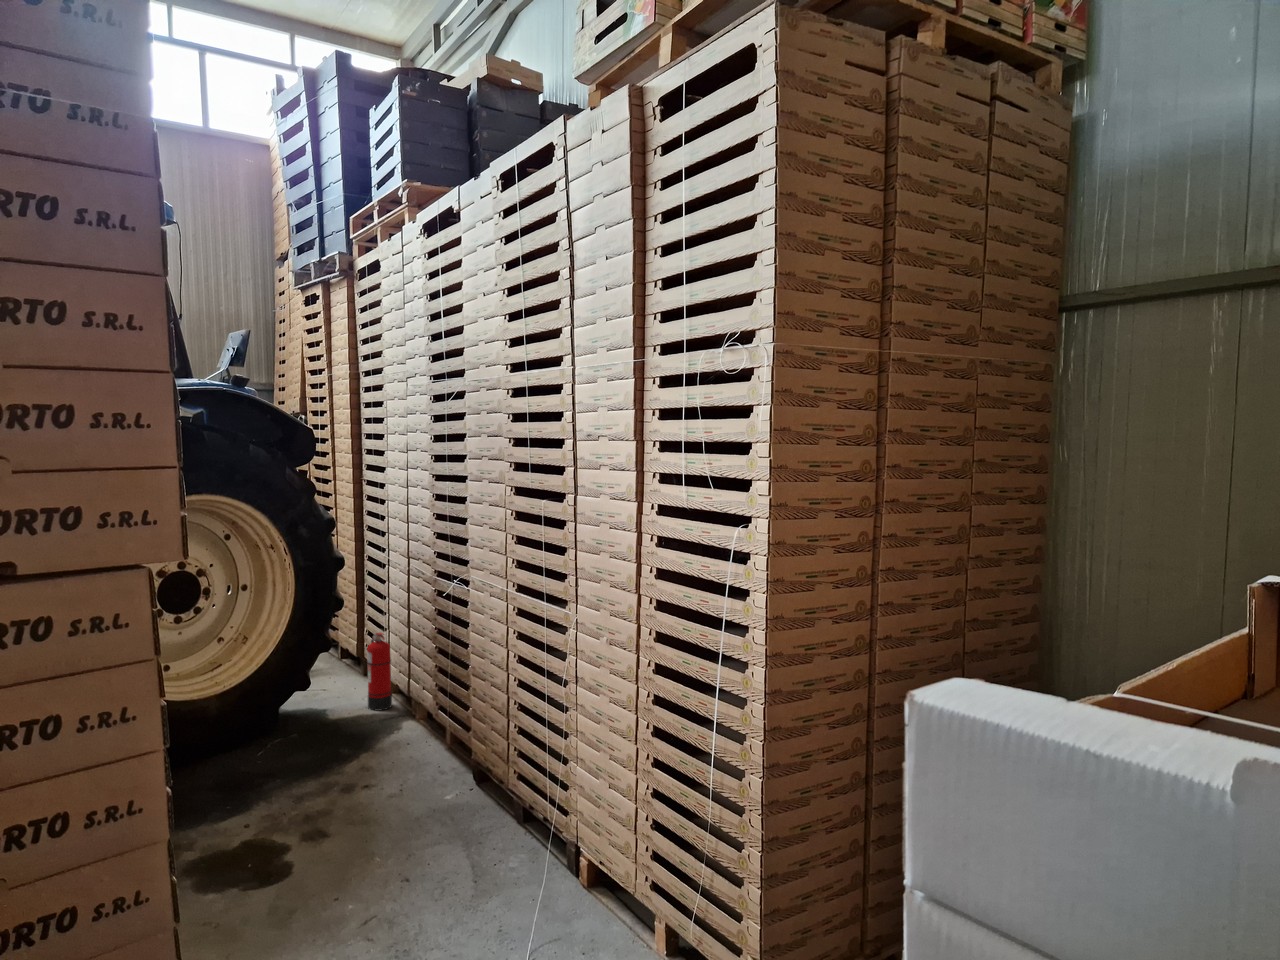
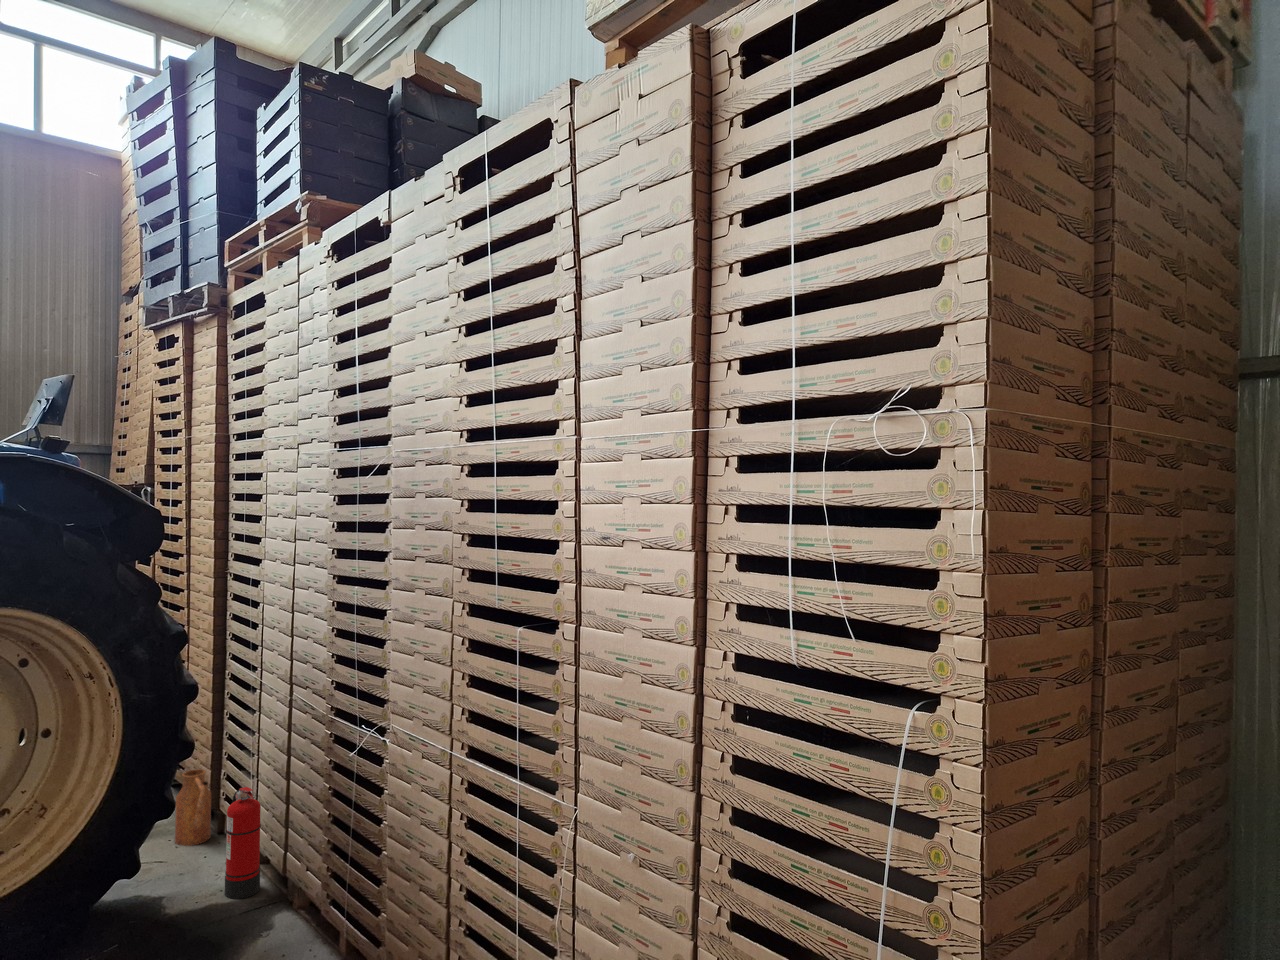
watering can: none [333,627,358,681] -> present [175,769,211,846]

